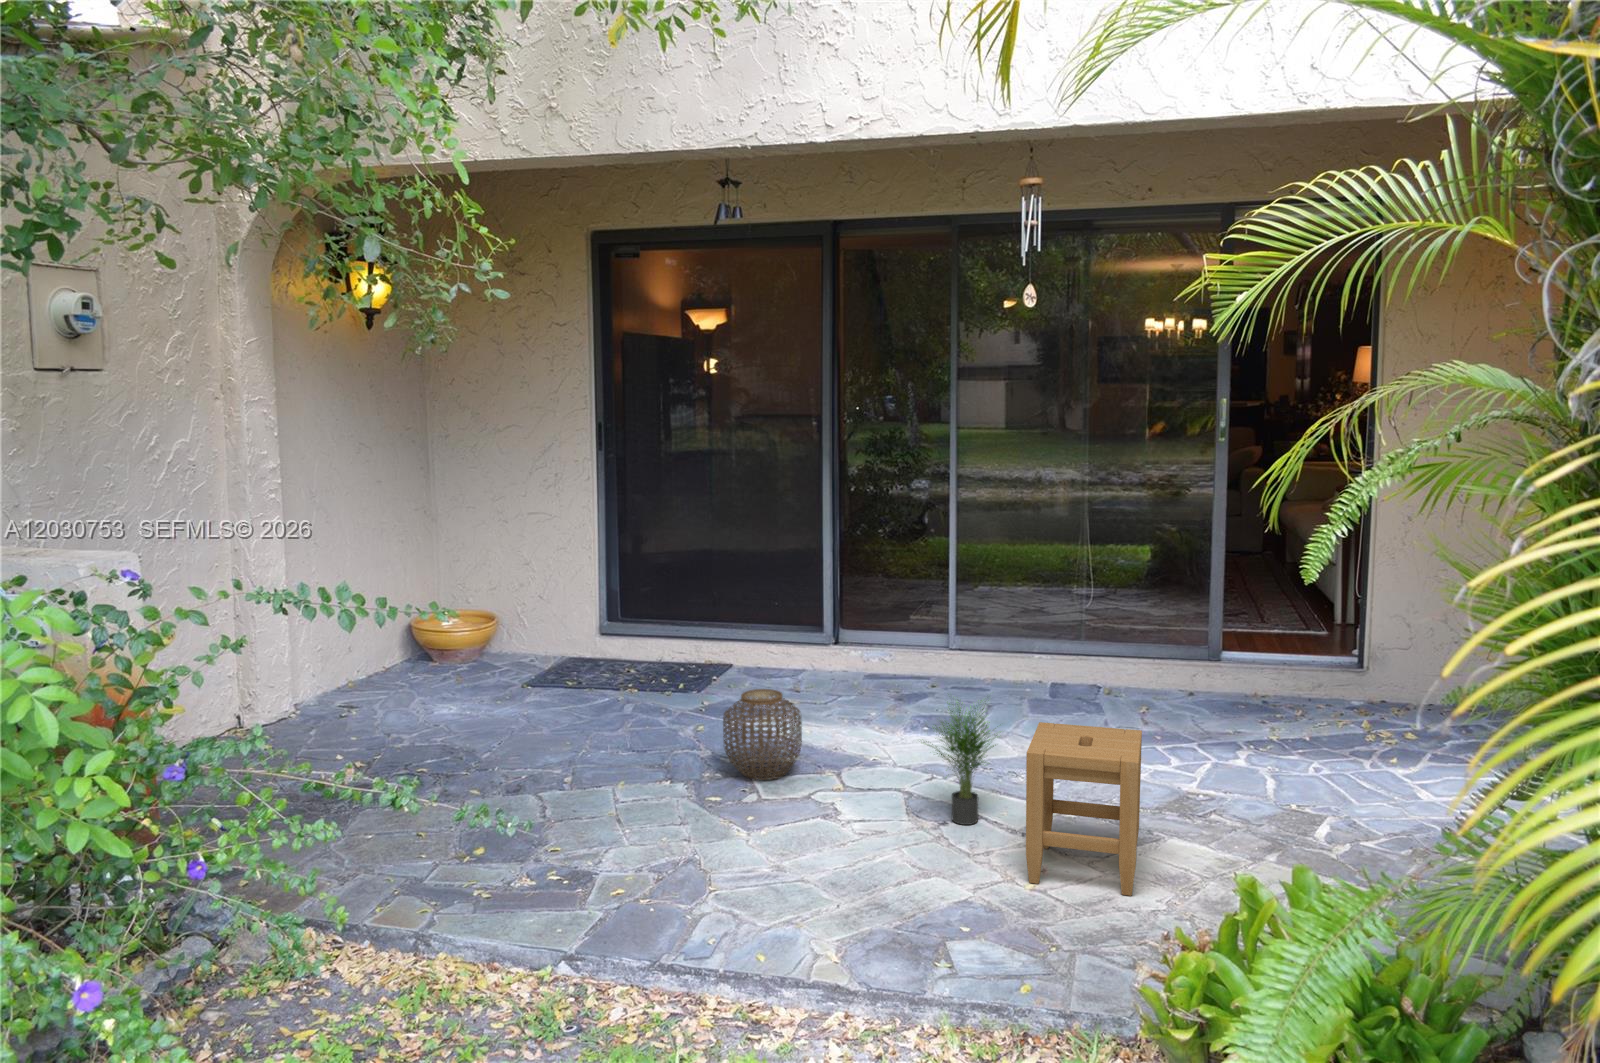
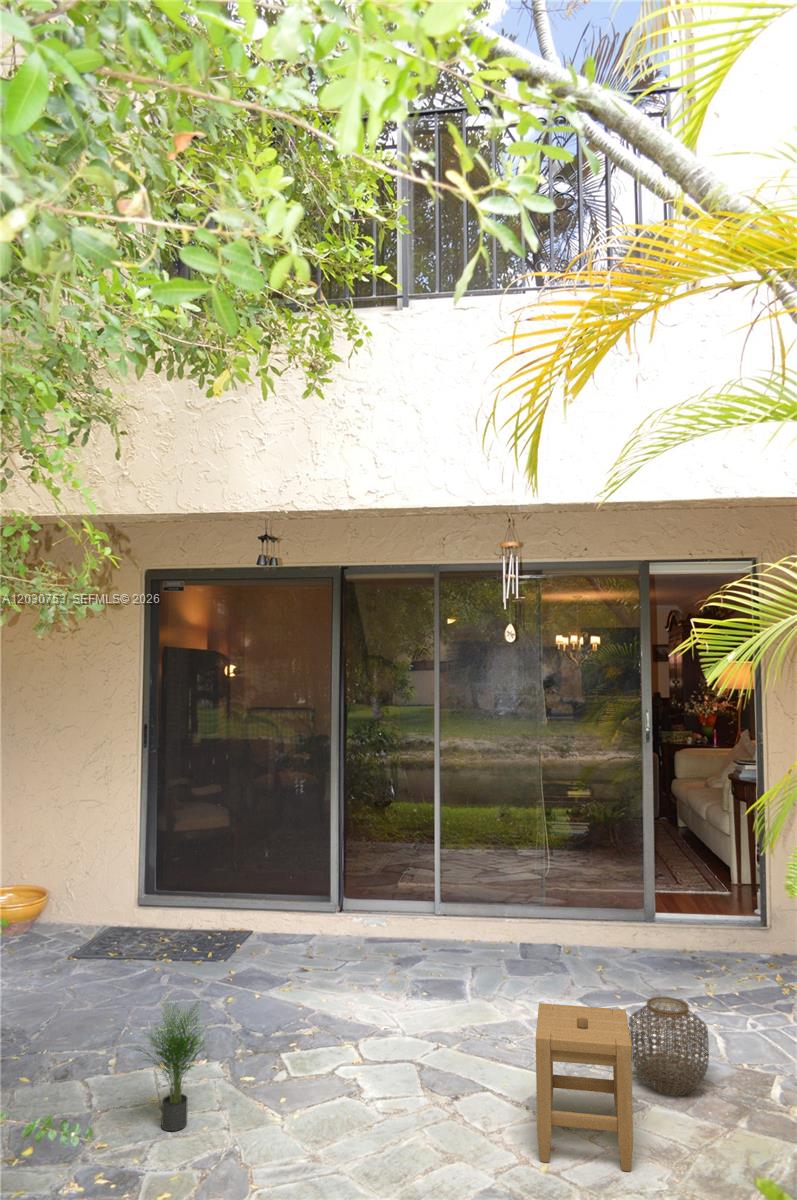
woven basket: present [723,689,802,780] -> present [629,997,709,1095]
potted plant: present [925,700,994,825] -> present [136,1001,207,1131]

